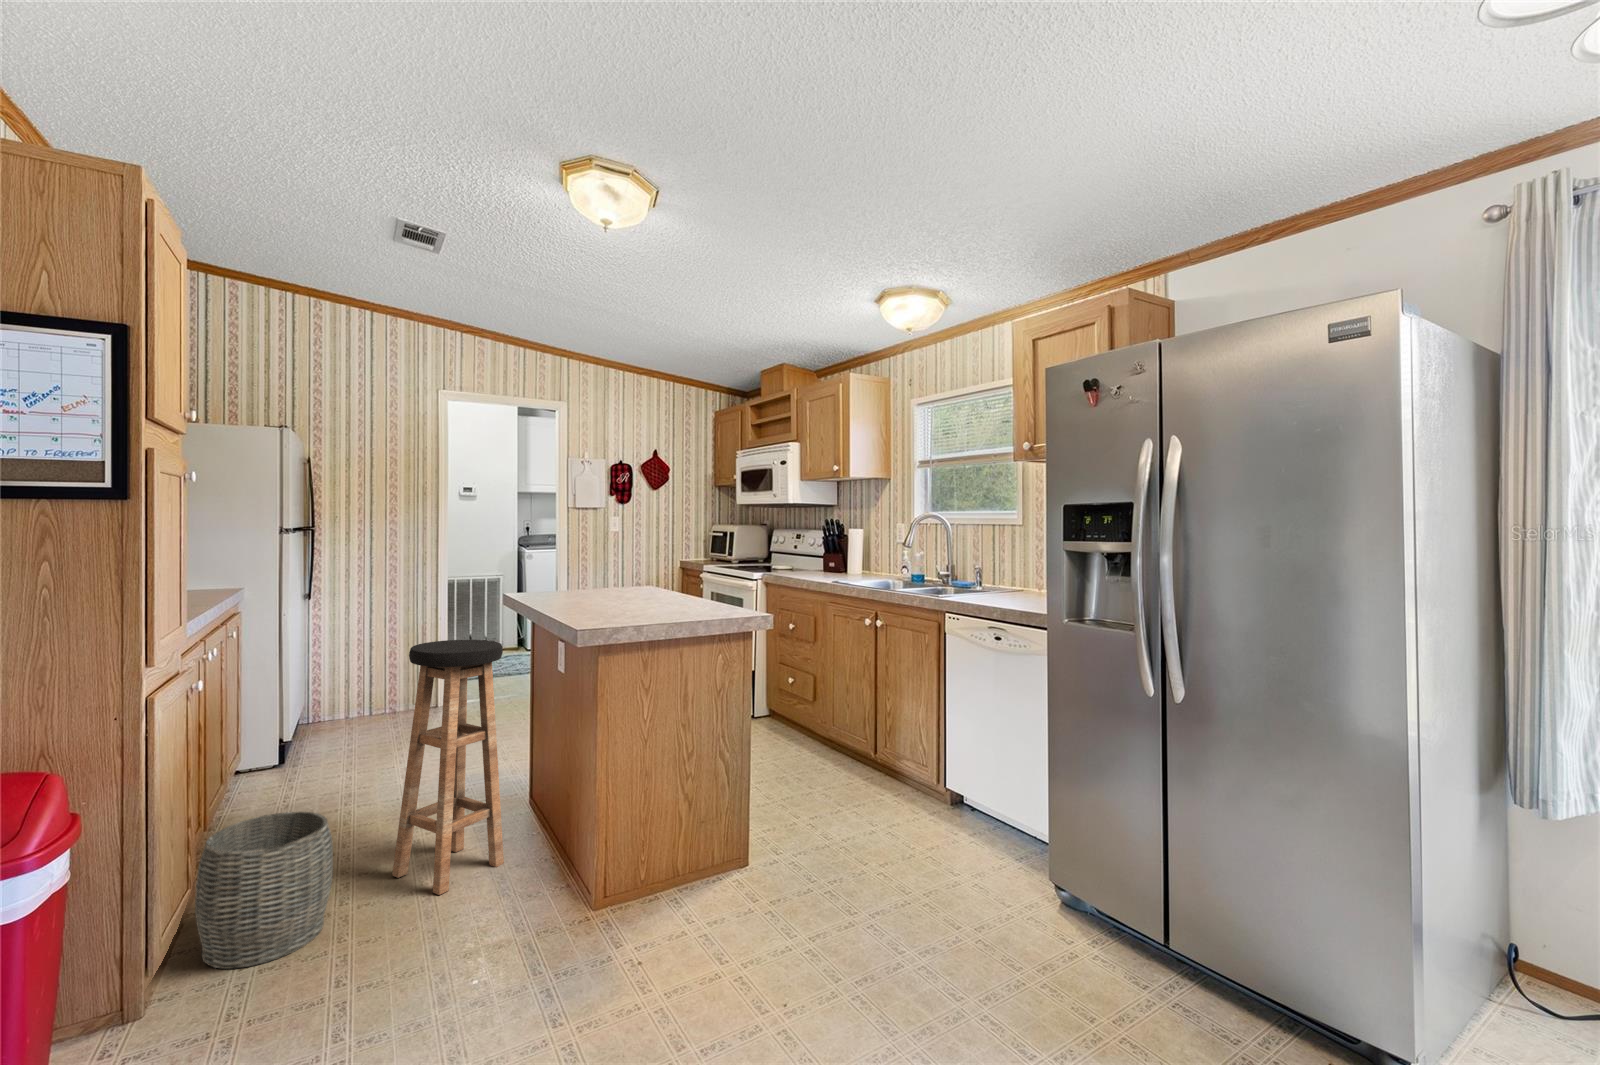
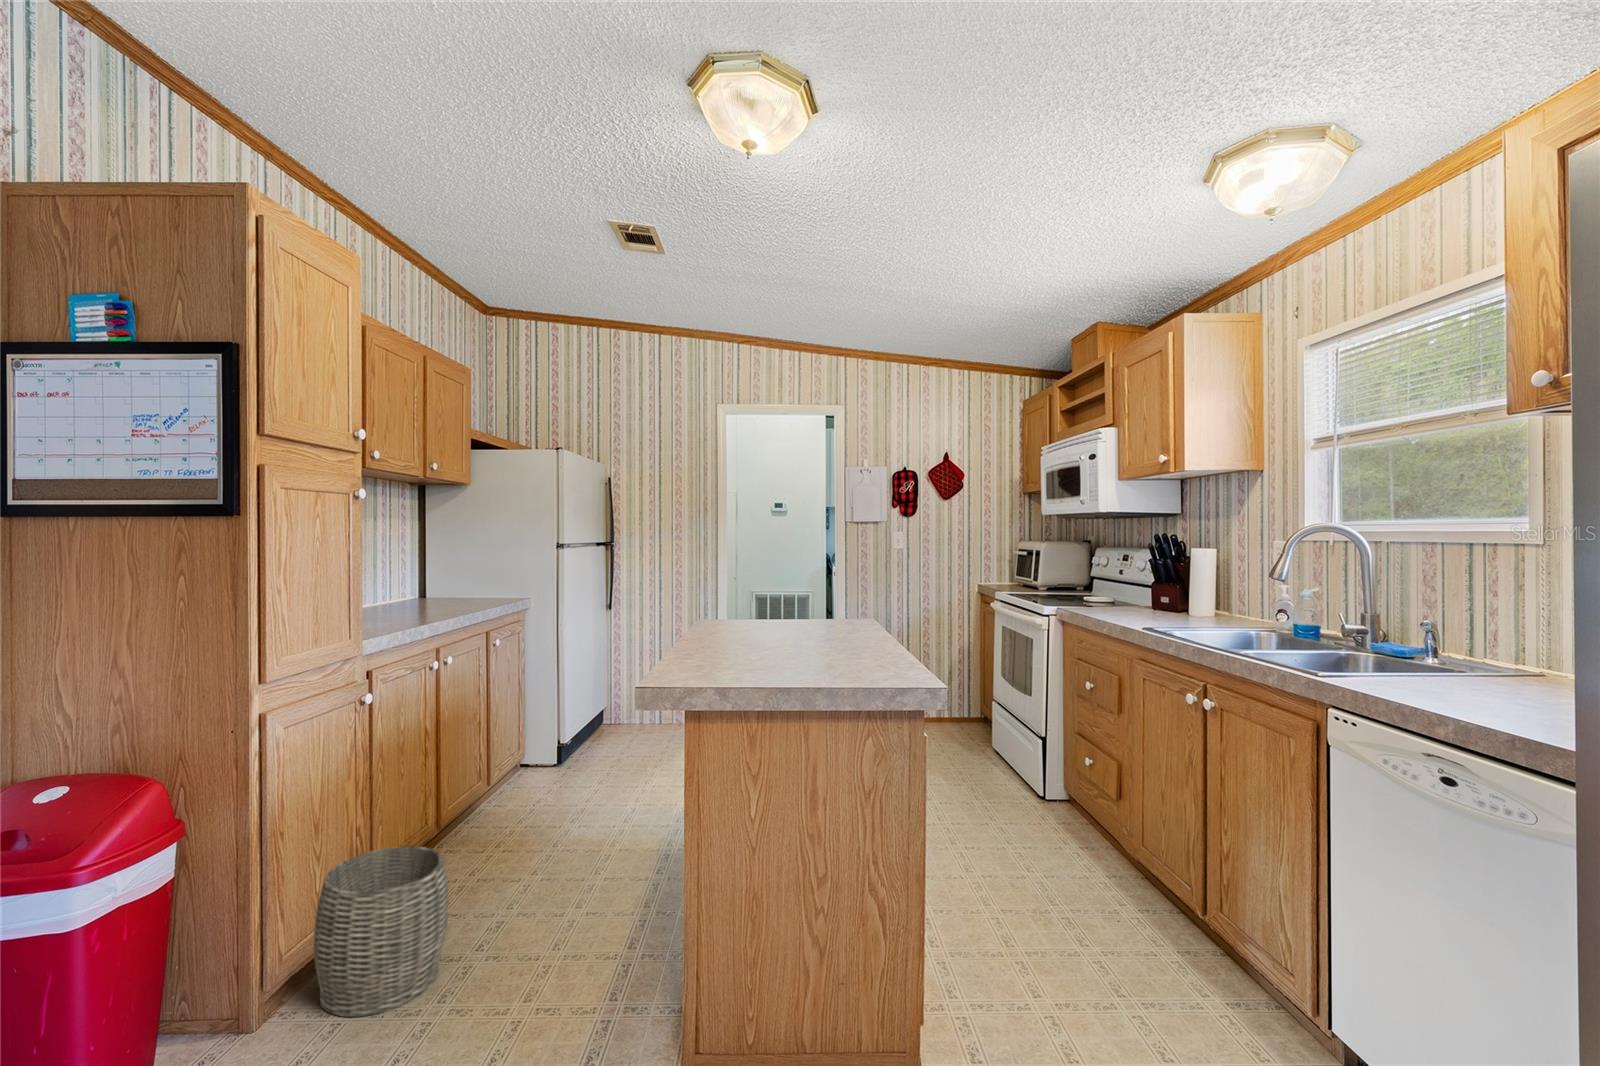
bar stool: present [392,640,504,895] -> none [529,675,642,982]

